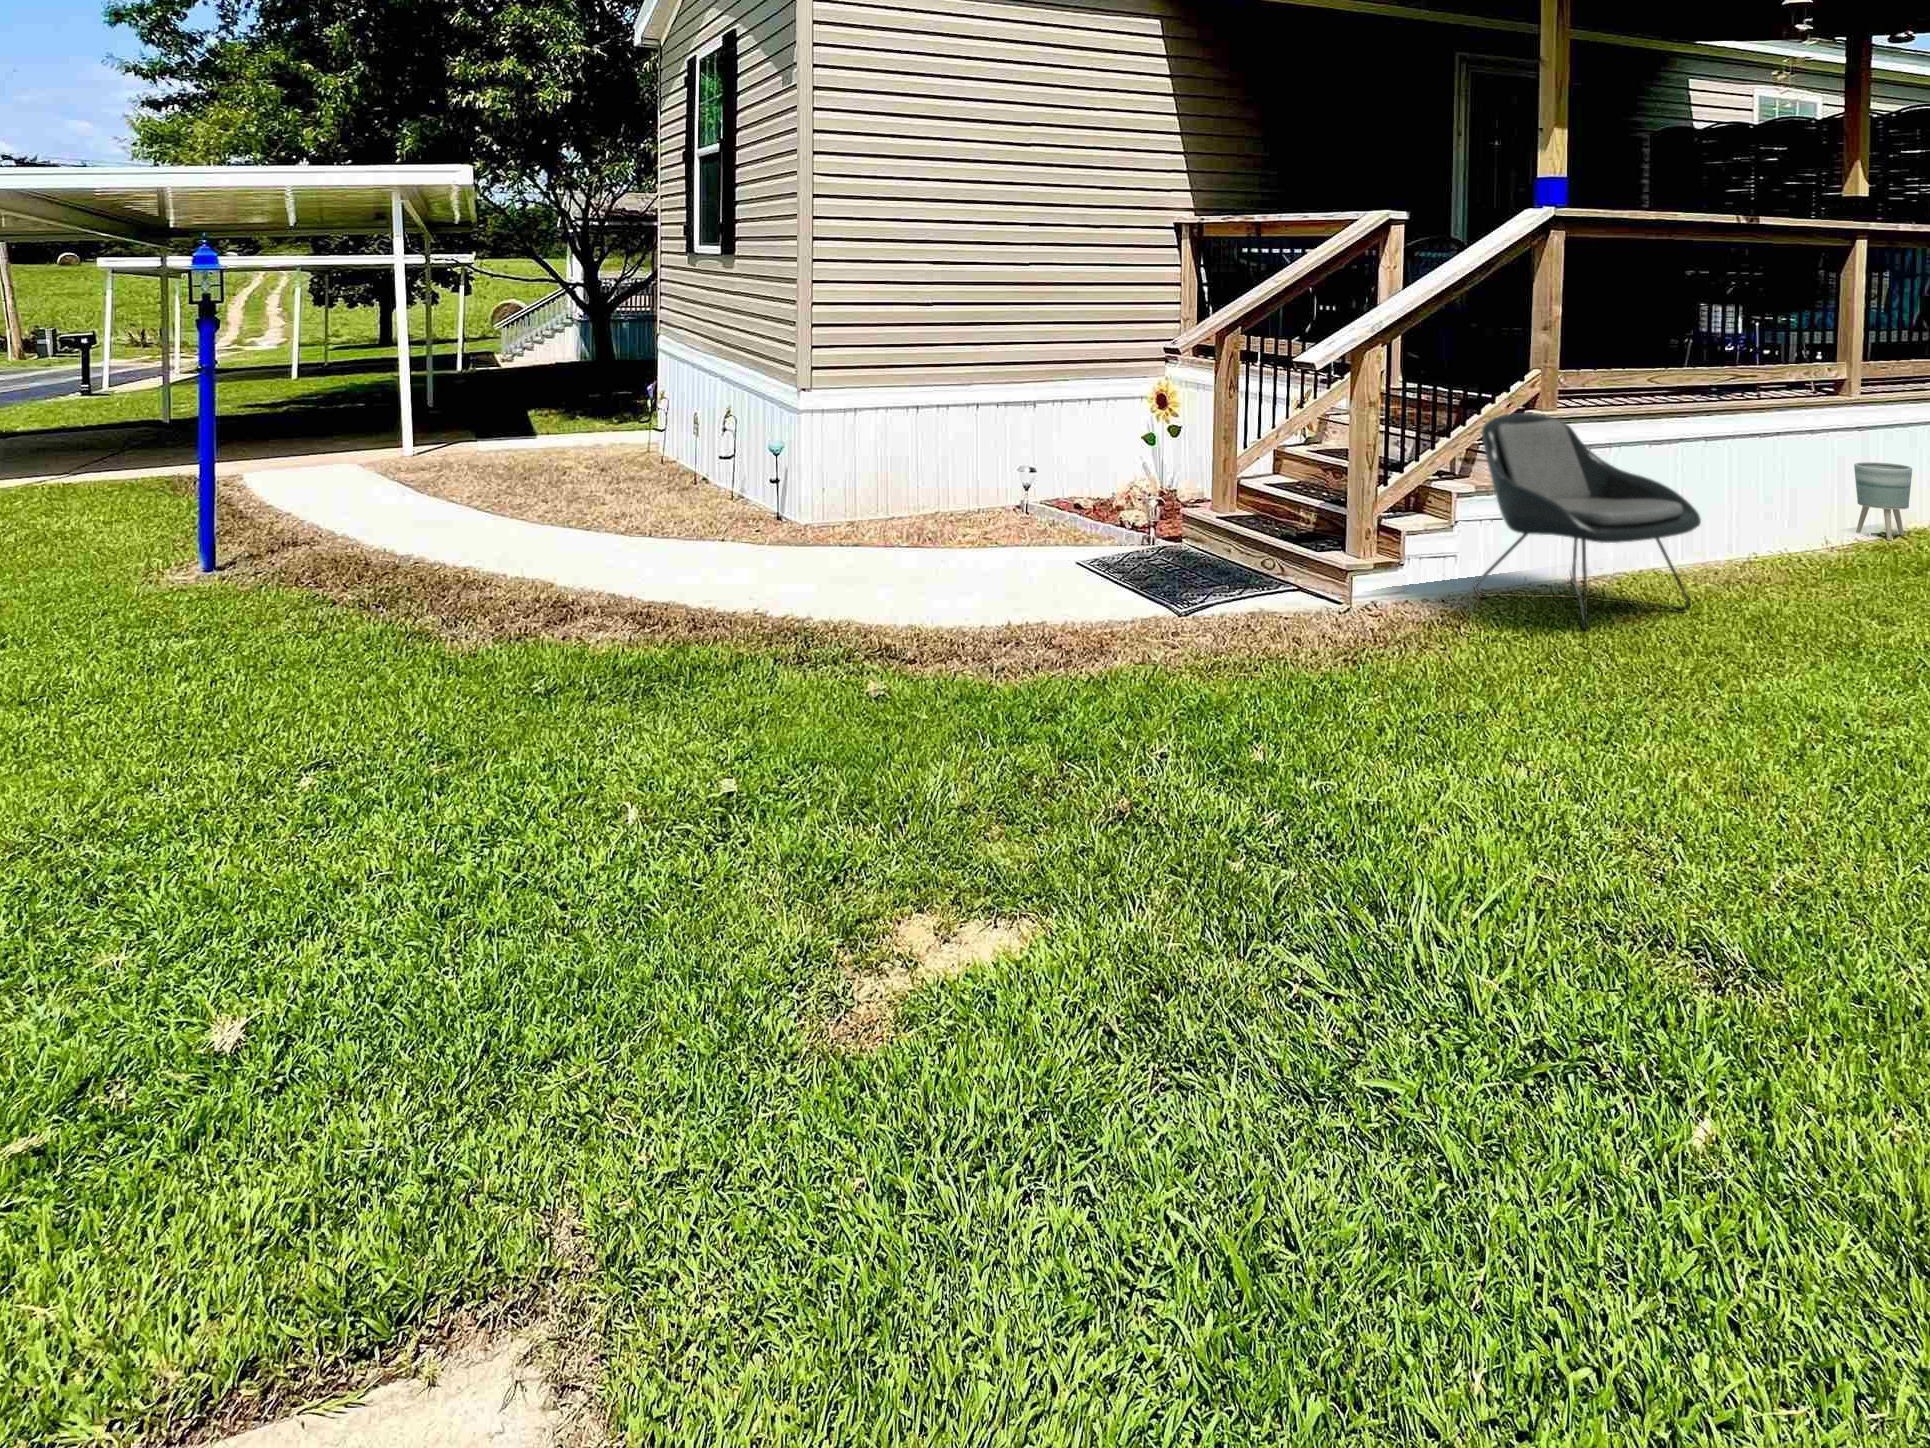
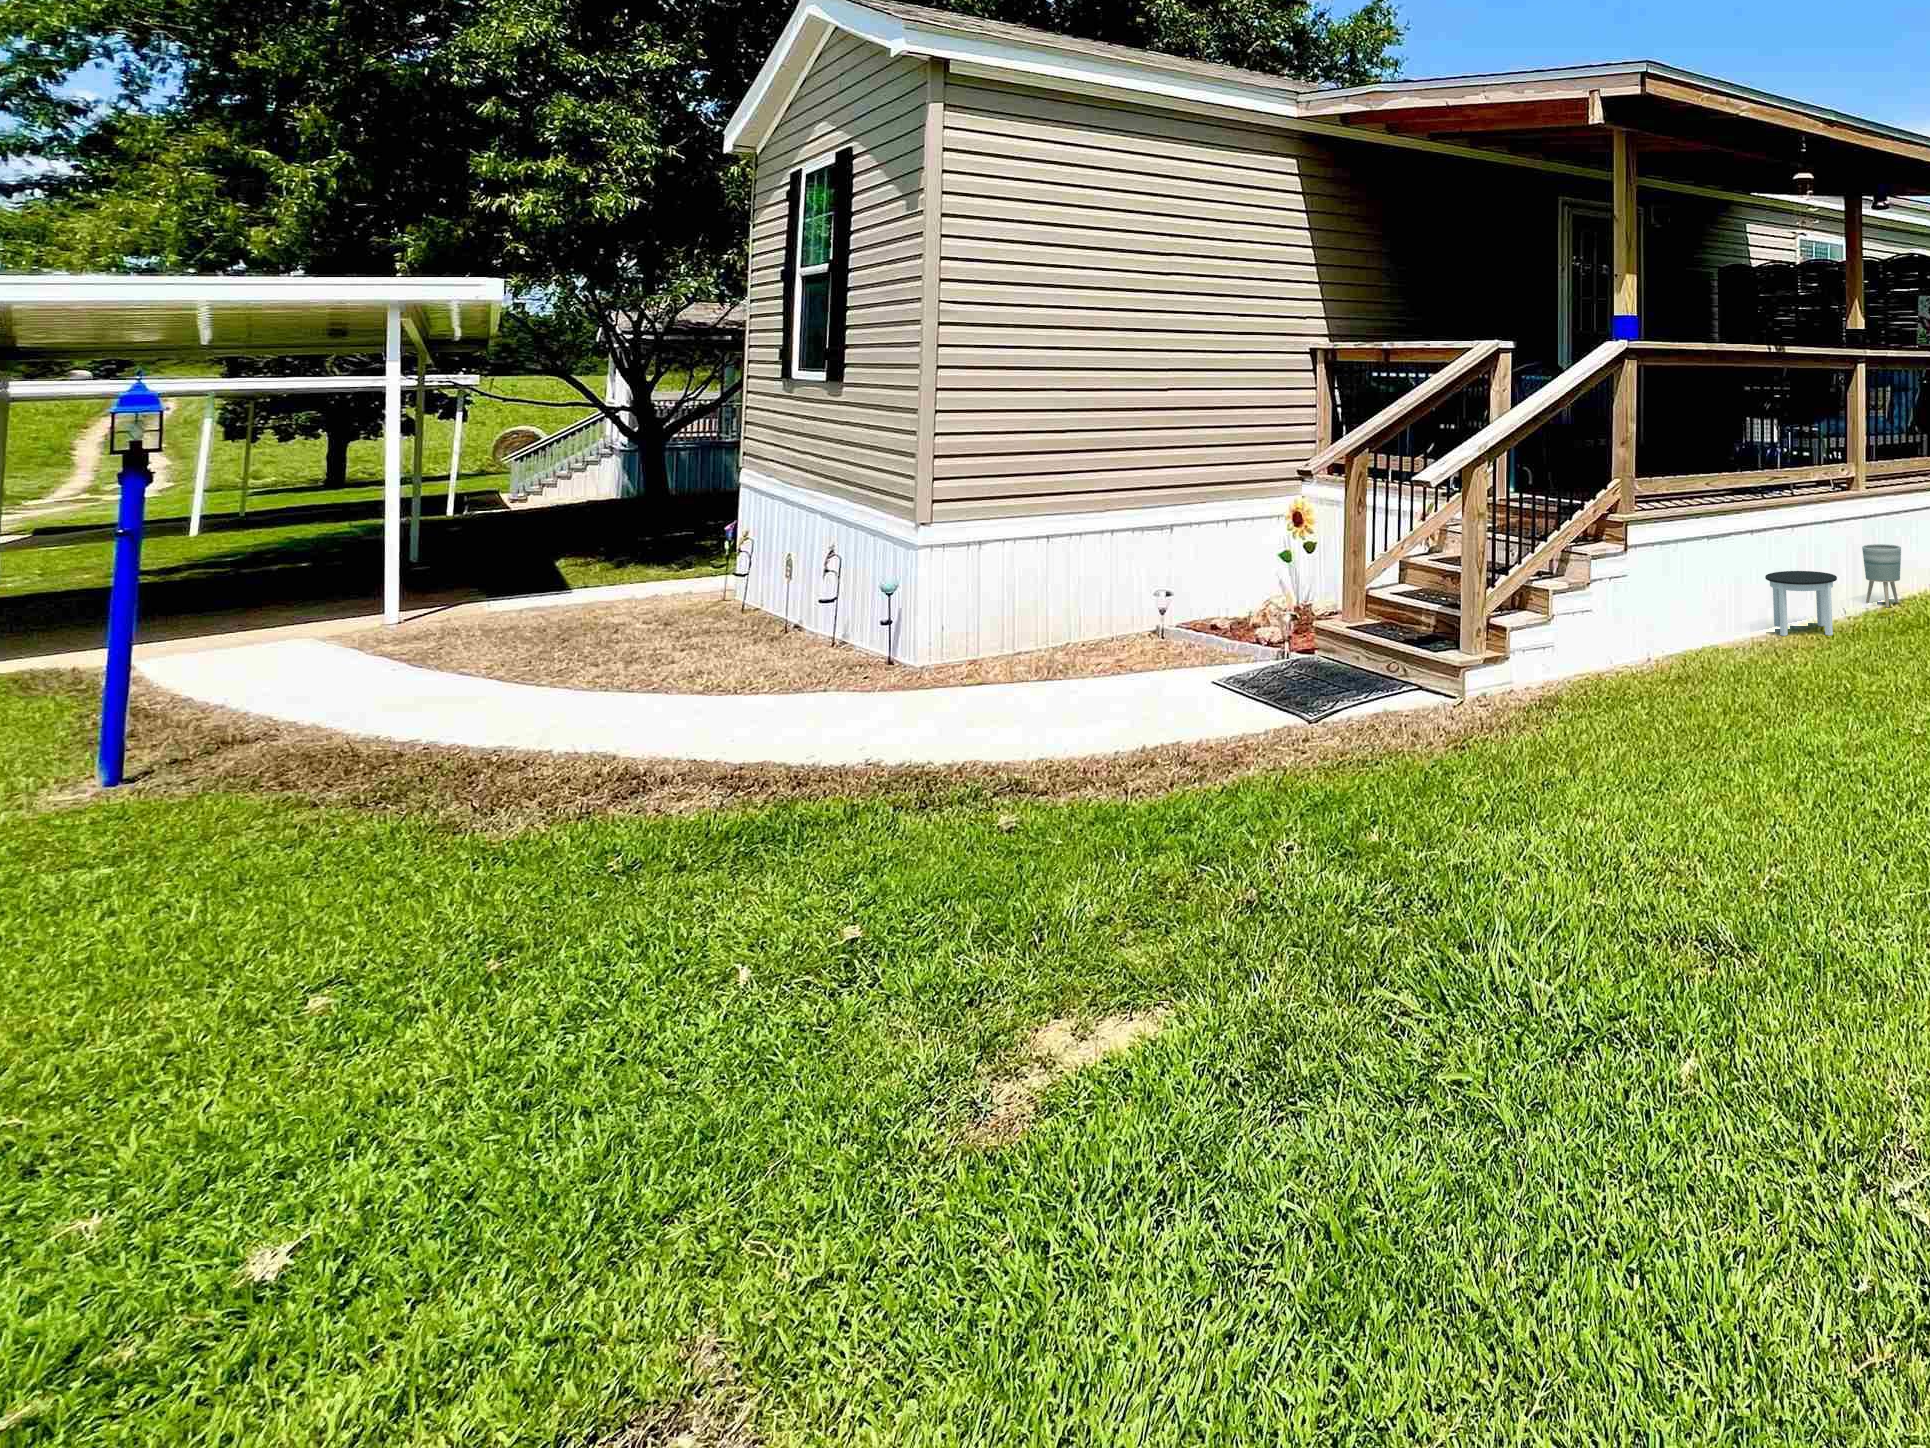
lounge chair: present [1474,413,1701,630] -> none [1569,518,1741,702]
round table: none [1722,488,1825,569] -> present [1765,571,1837,636]

